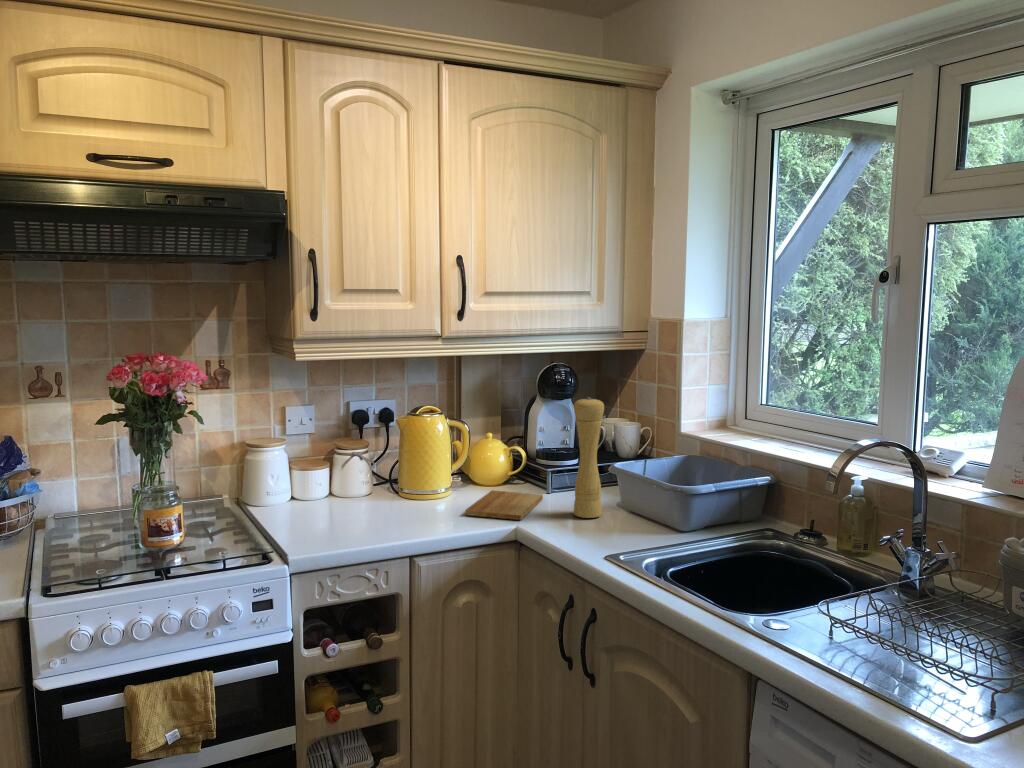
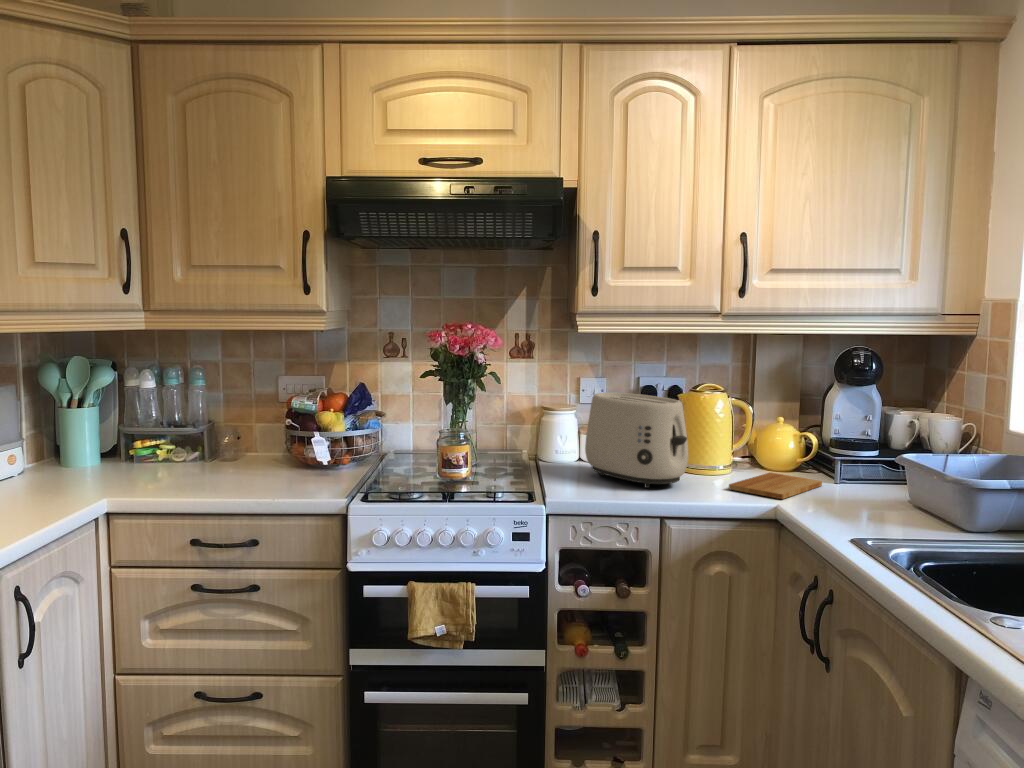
pepper mill: present [574,397,604,518] -> none [844,377,883,507]
toaster: none [308,424,427,525] -> present [585,393,688,488]

